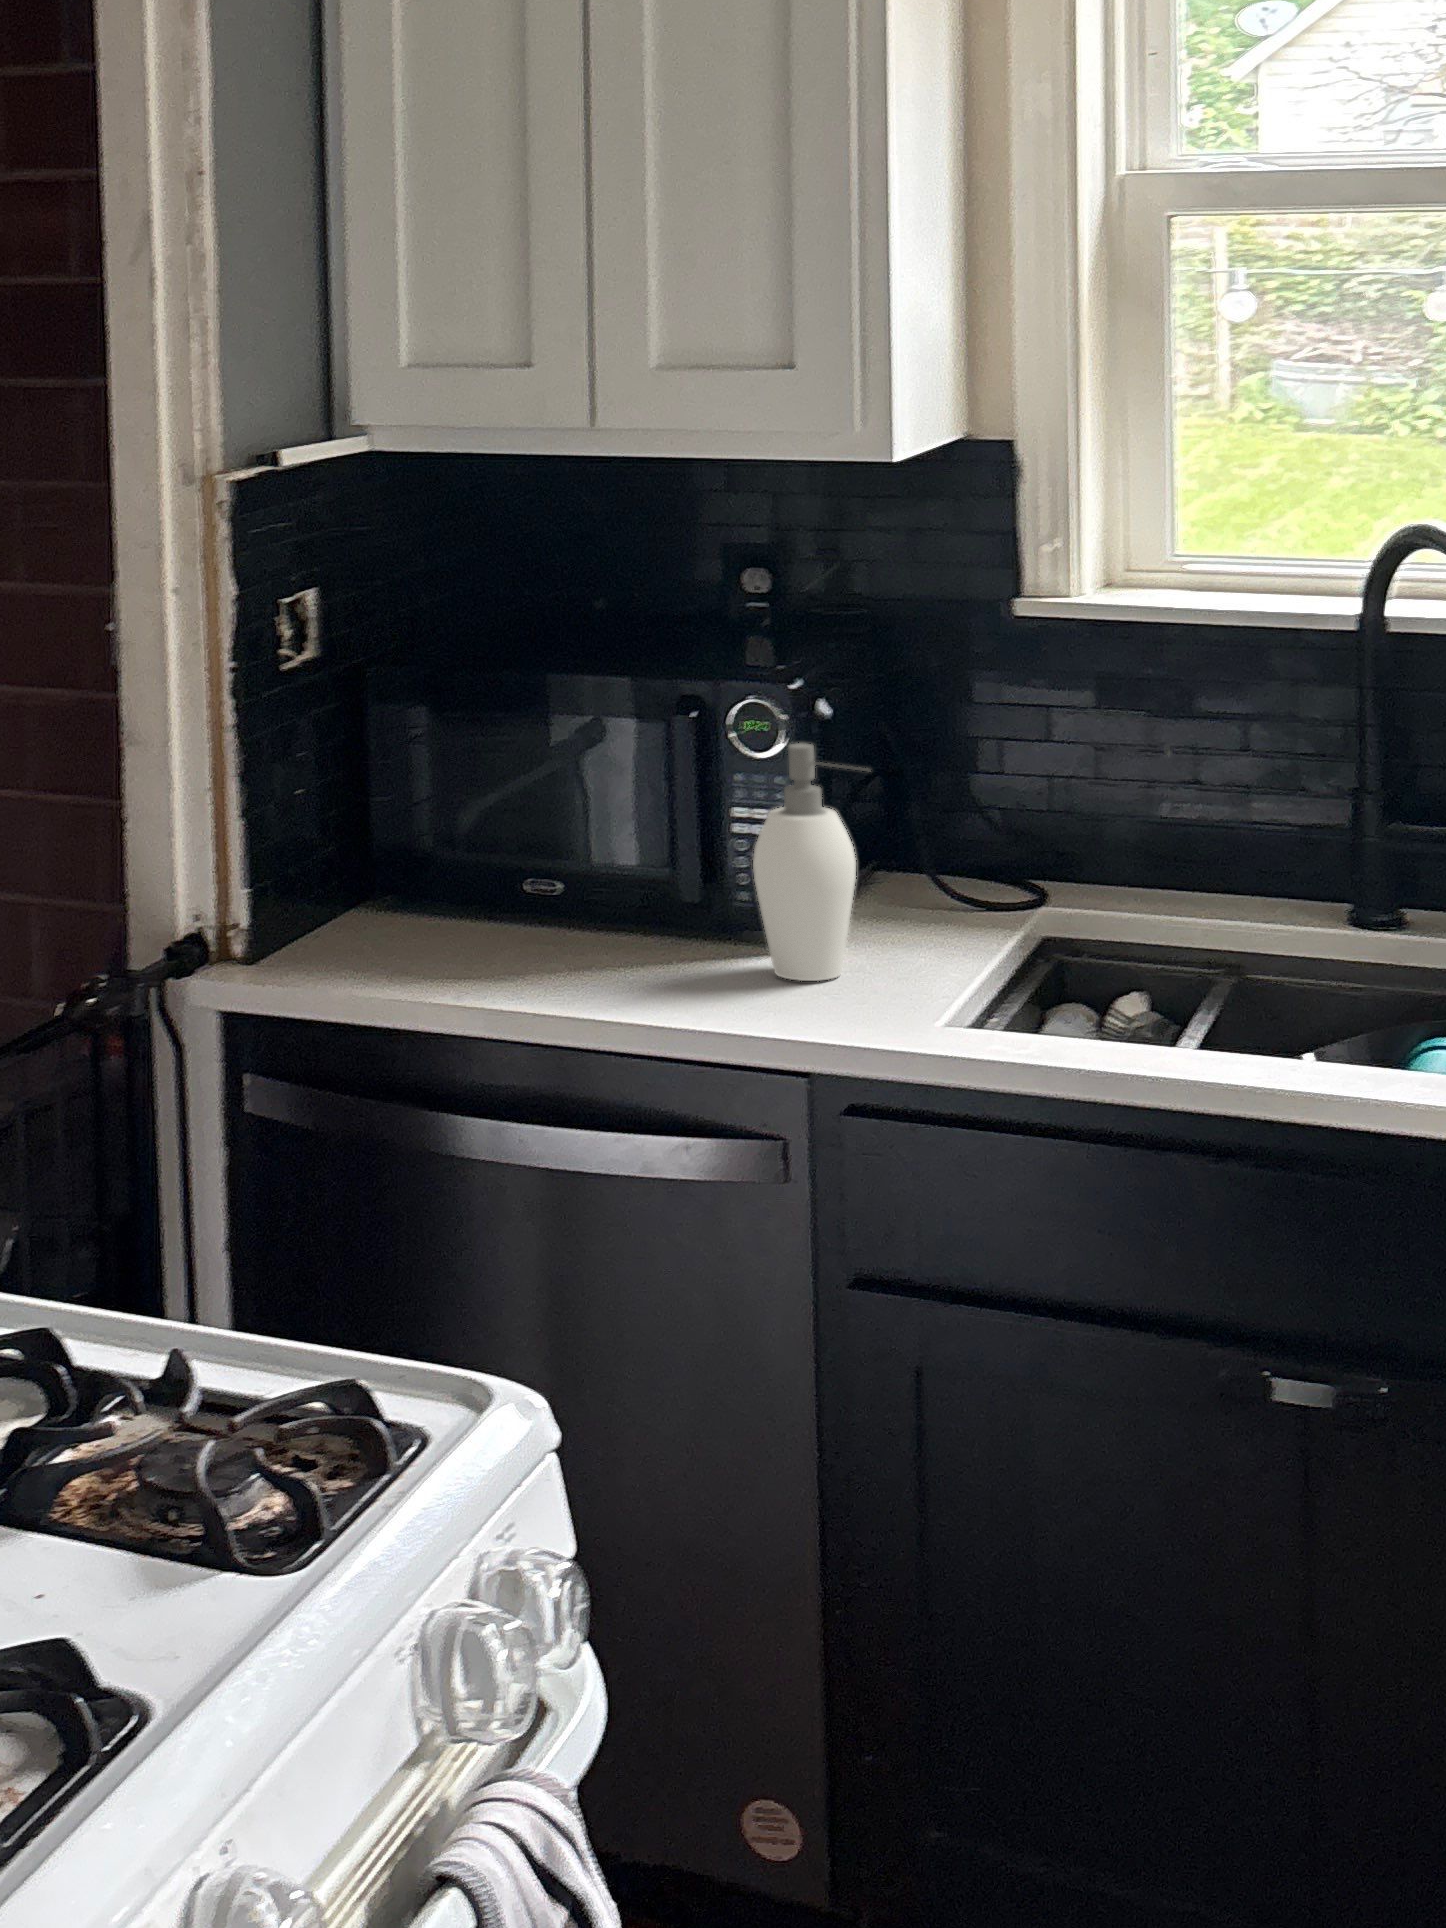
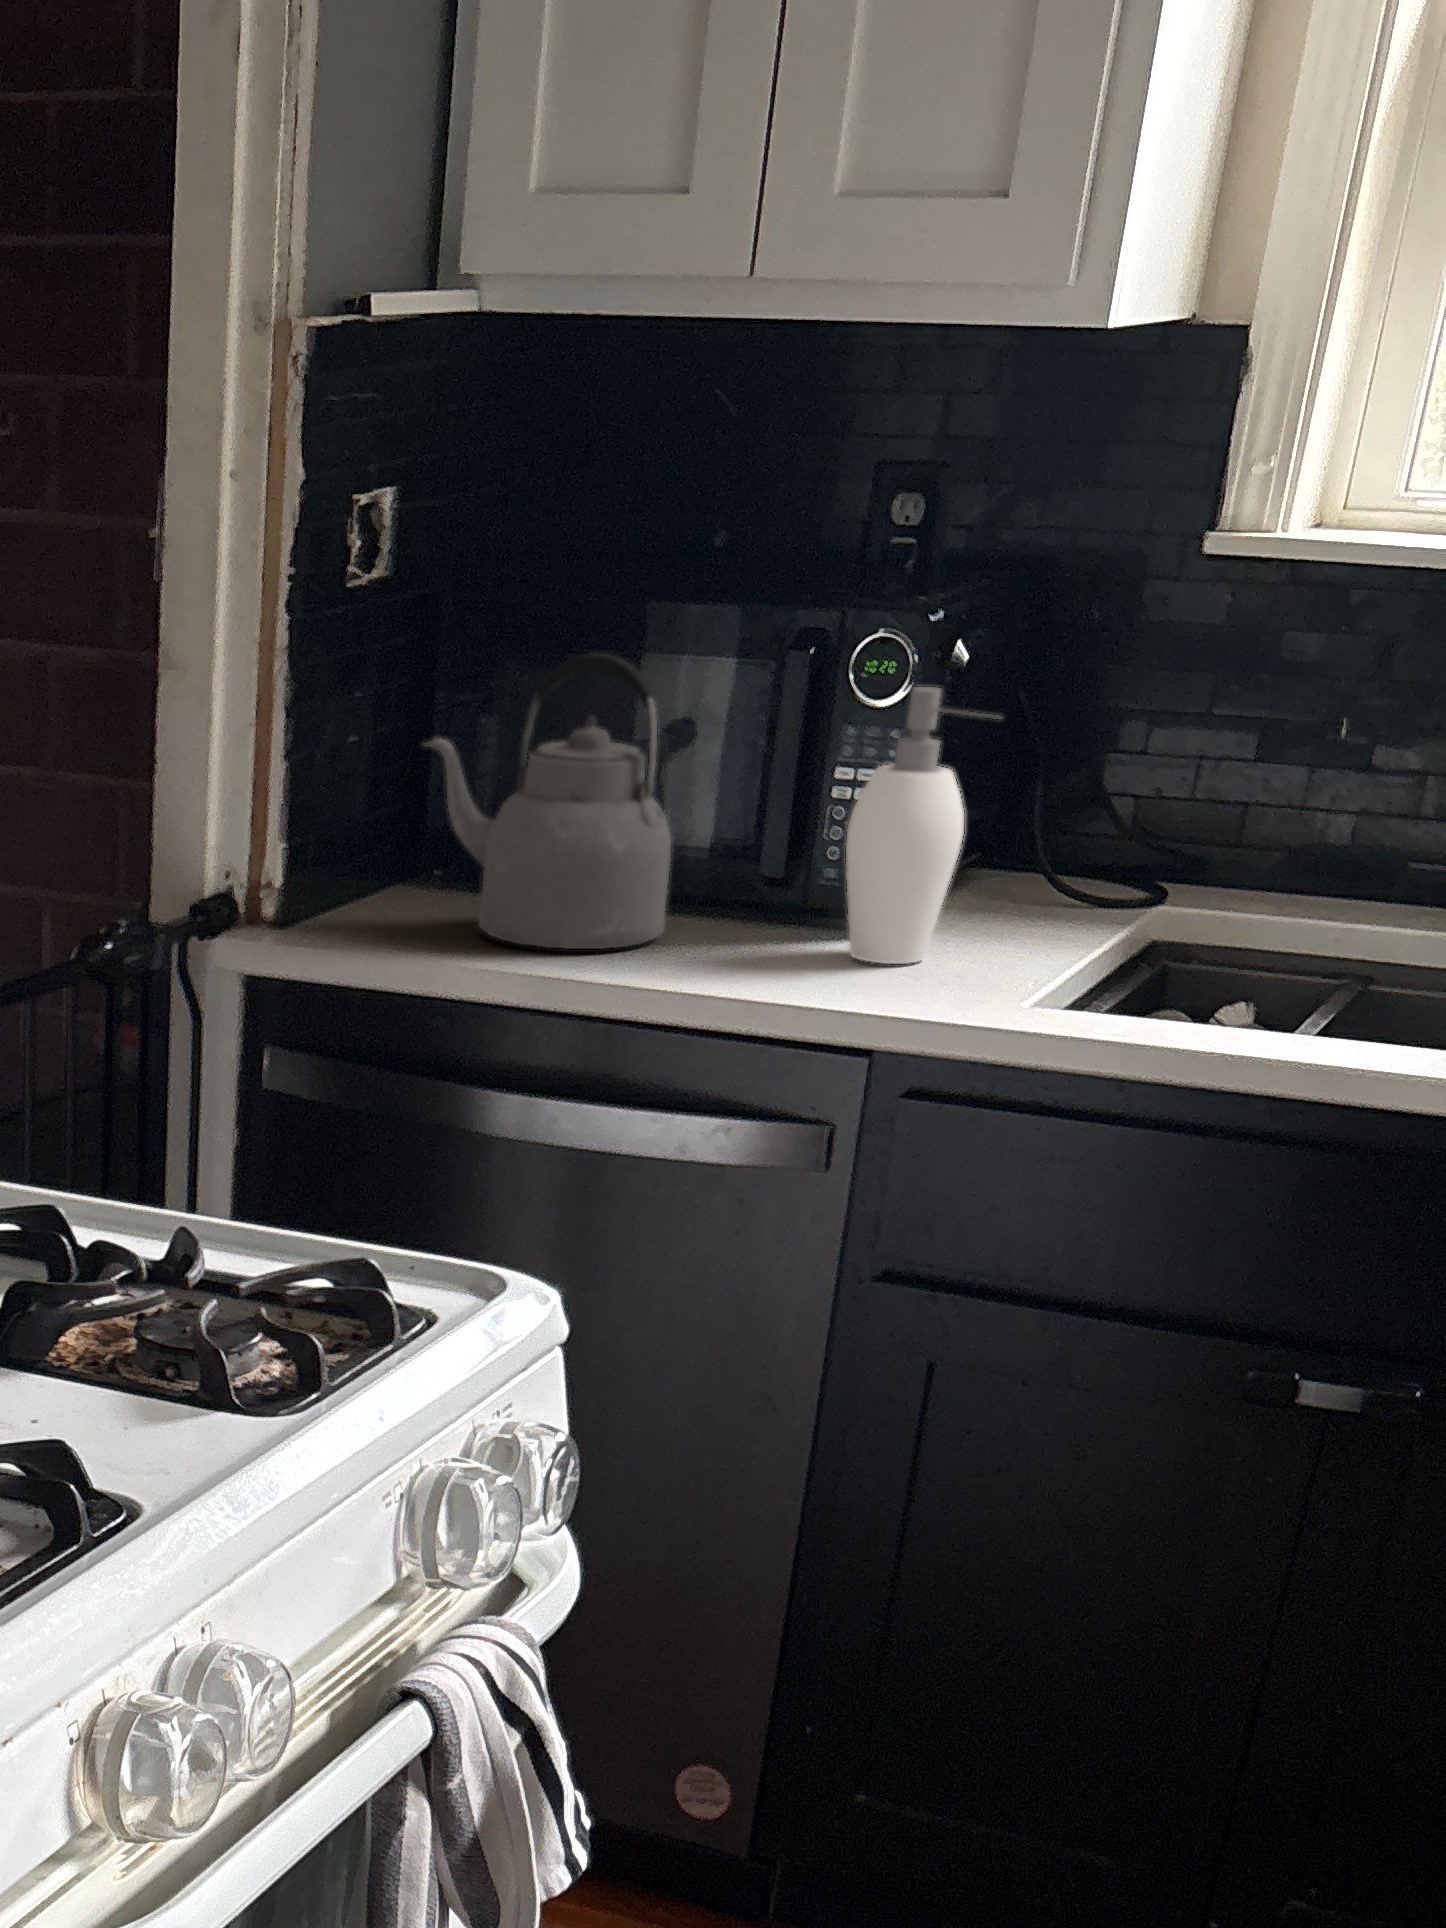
kettle: none [364,722,603,979] -> present [424,653,671,949]

